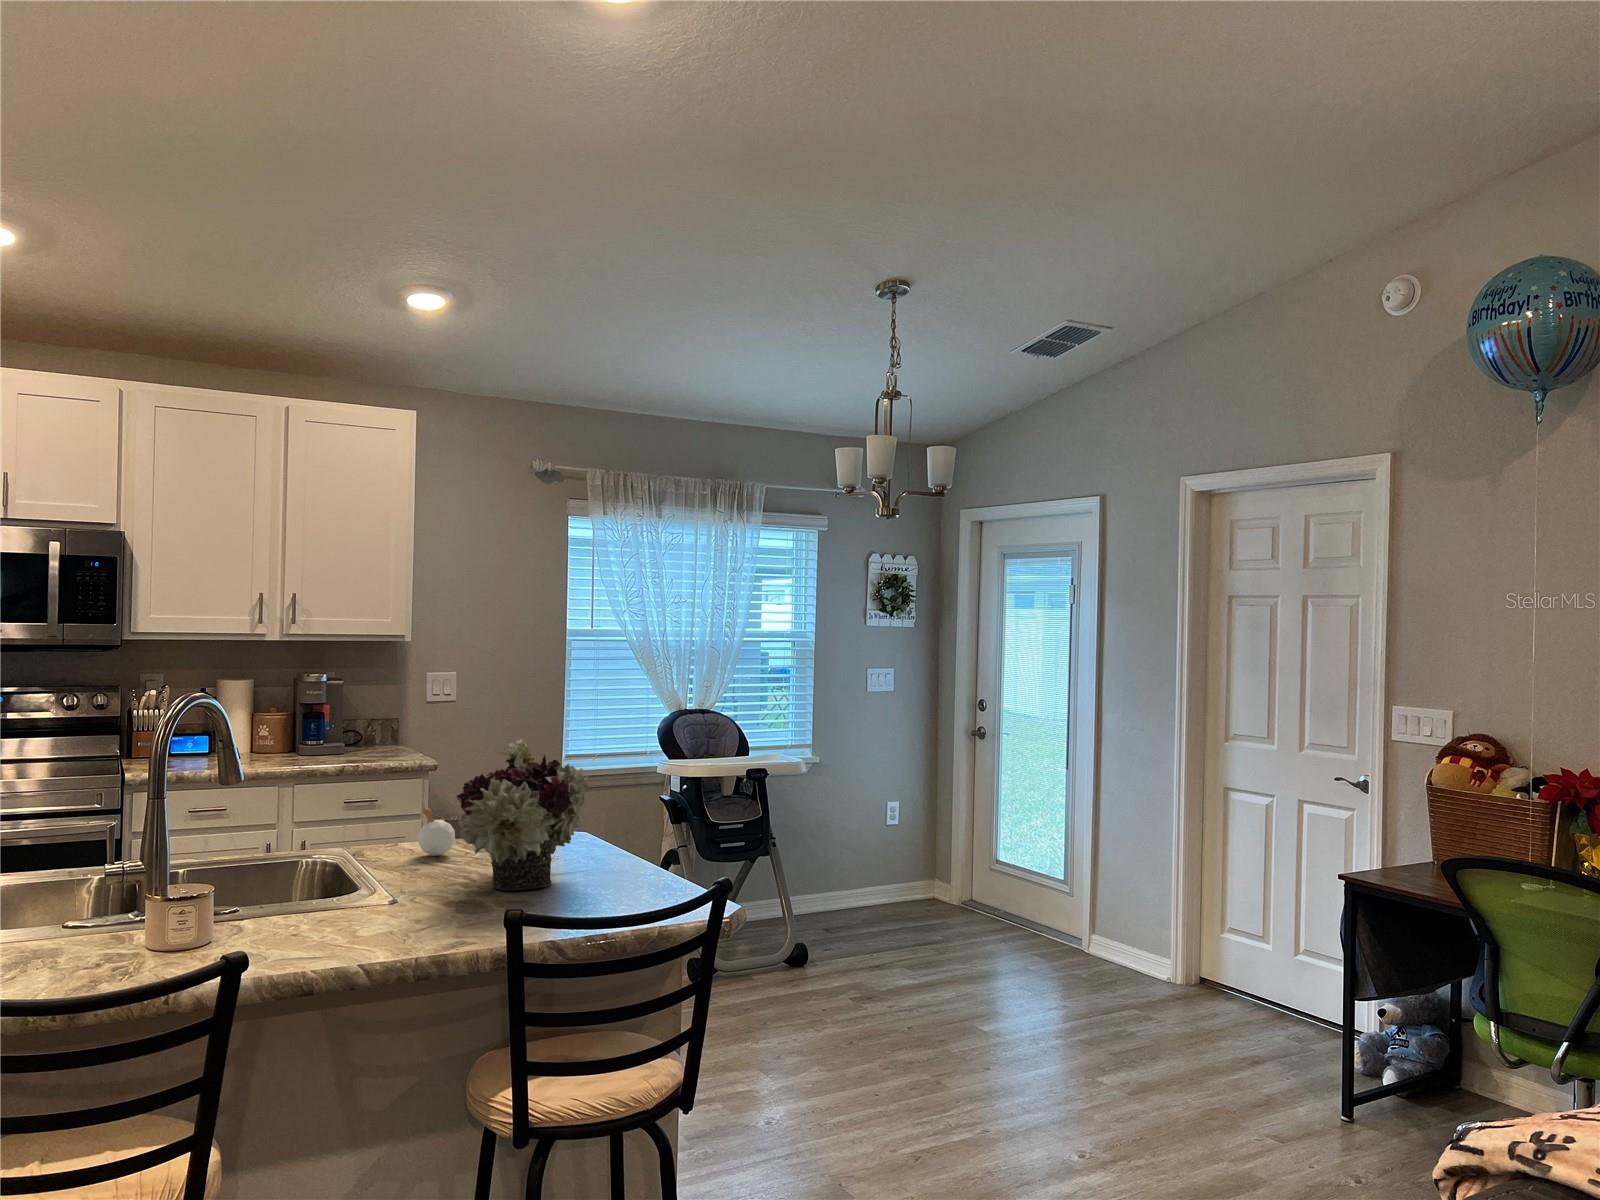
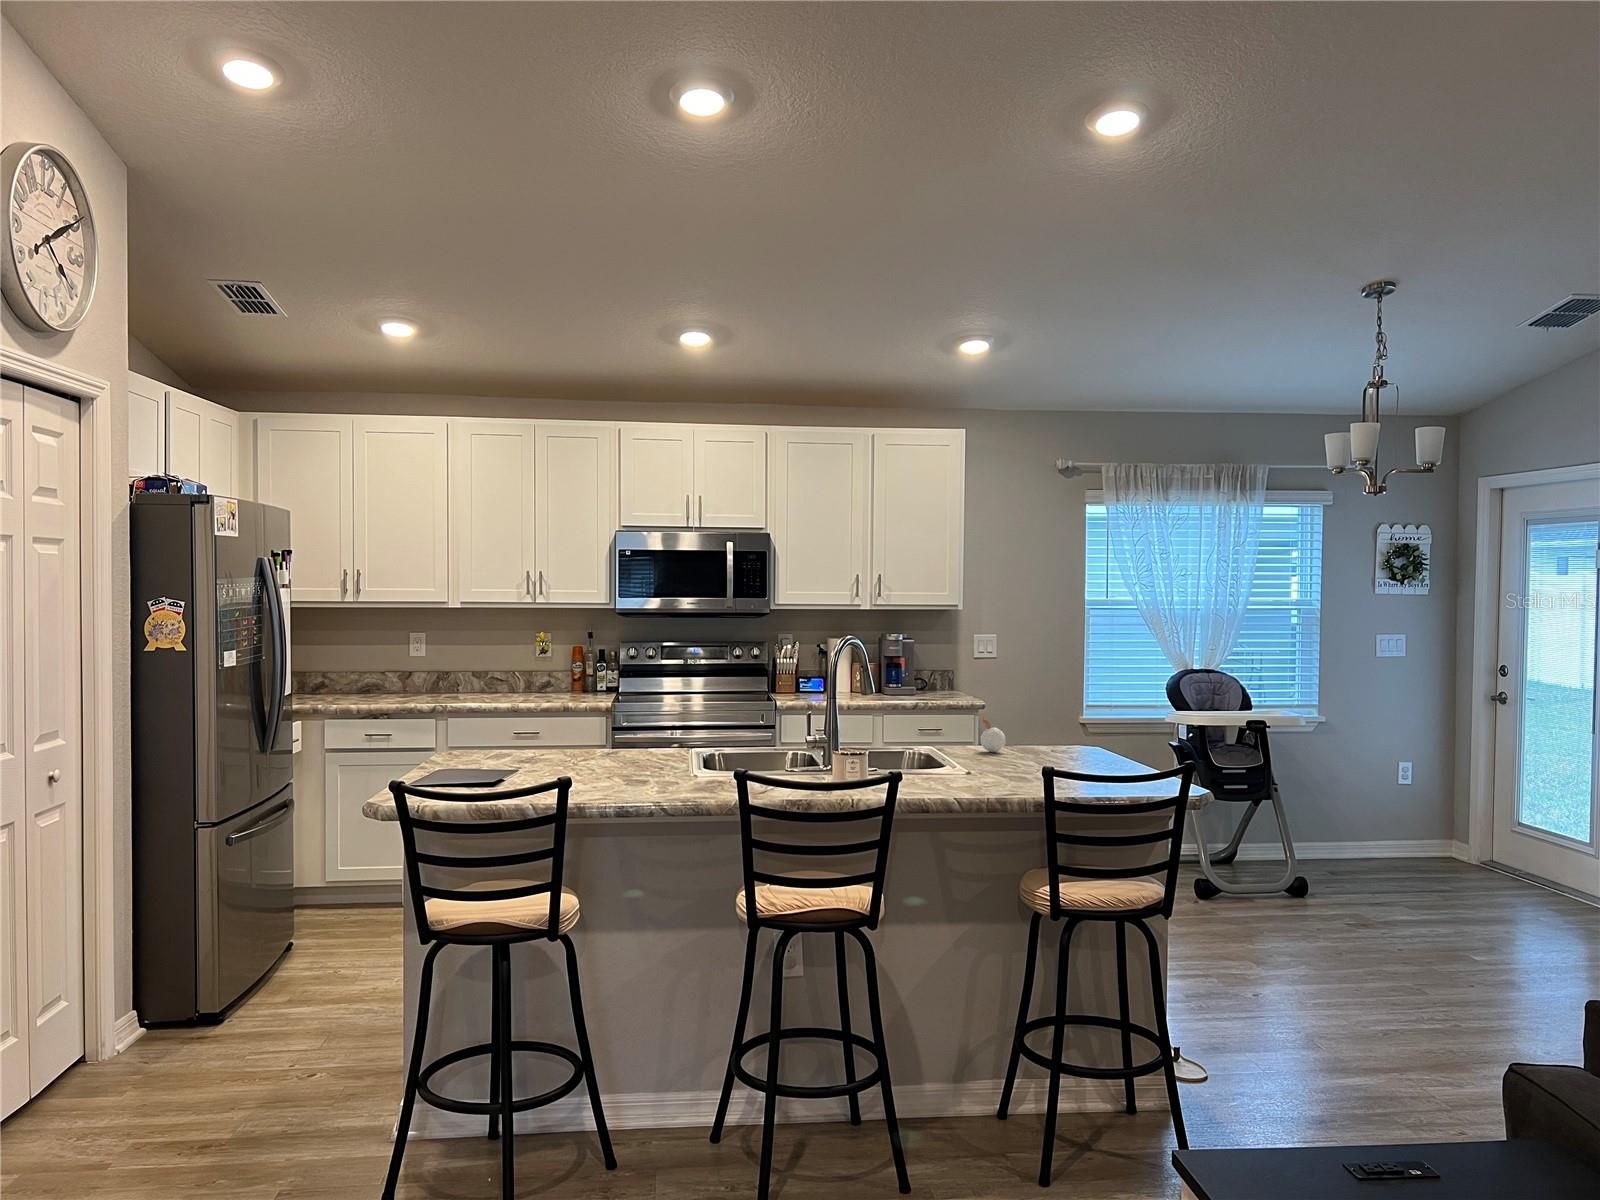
flower arrangement: present [456,739,588,890] -> none [1008,669,1099,772]

